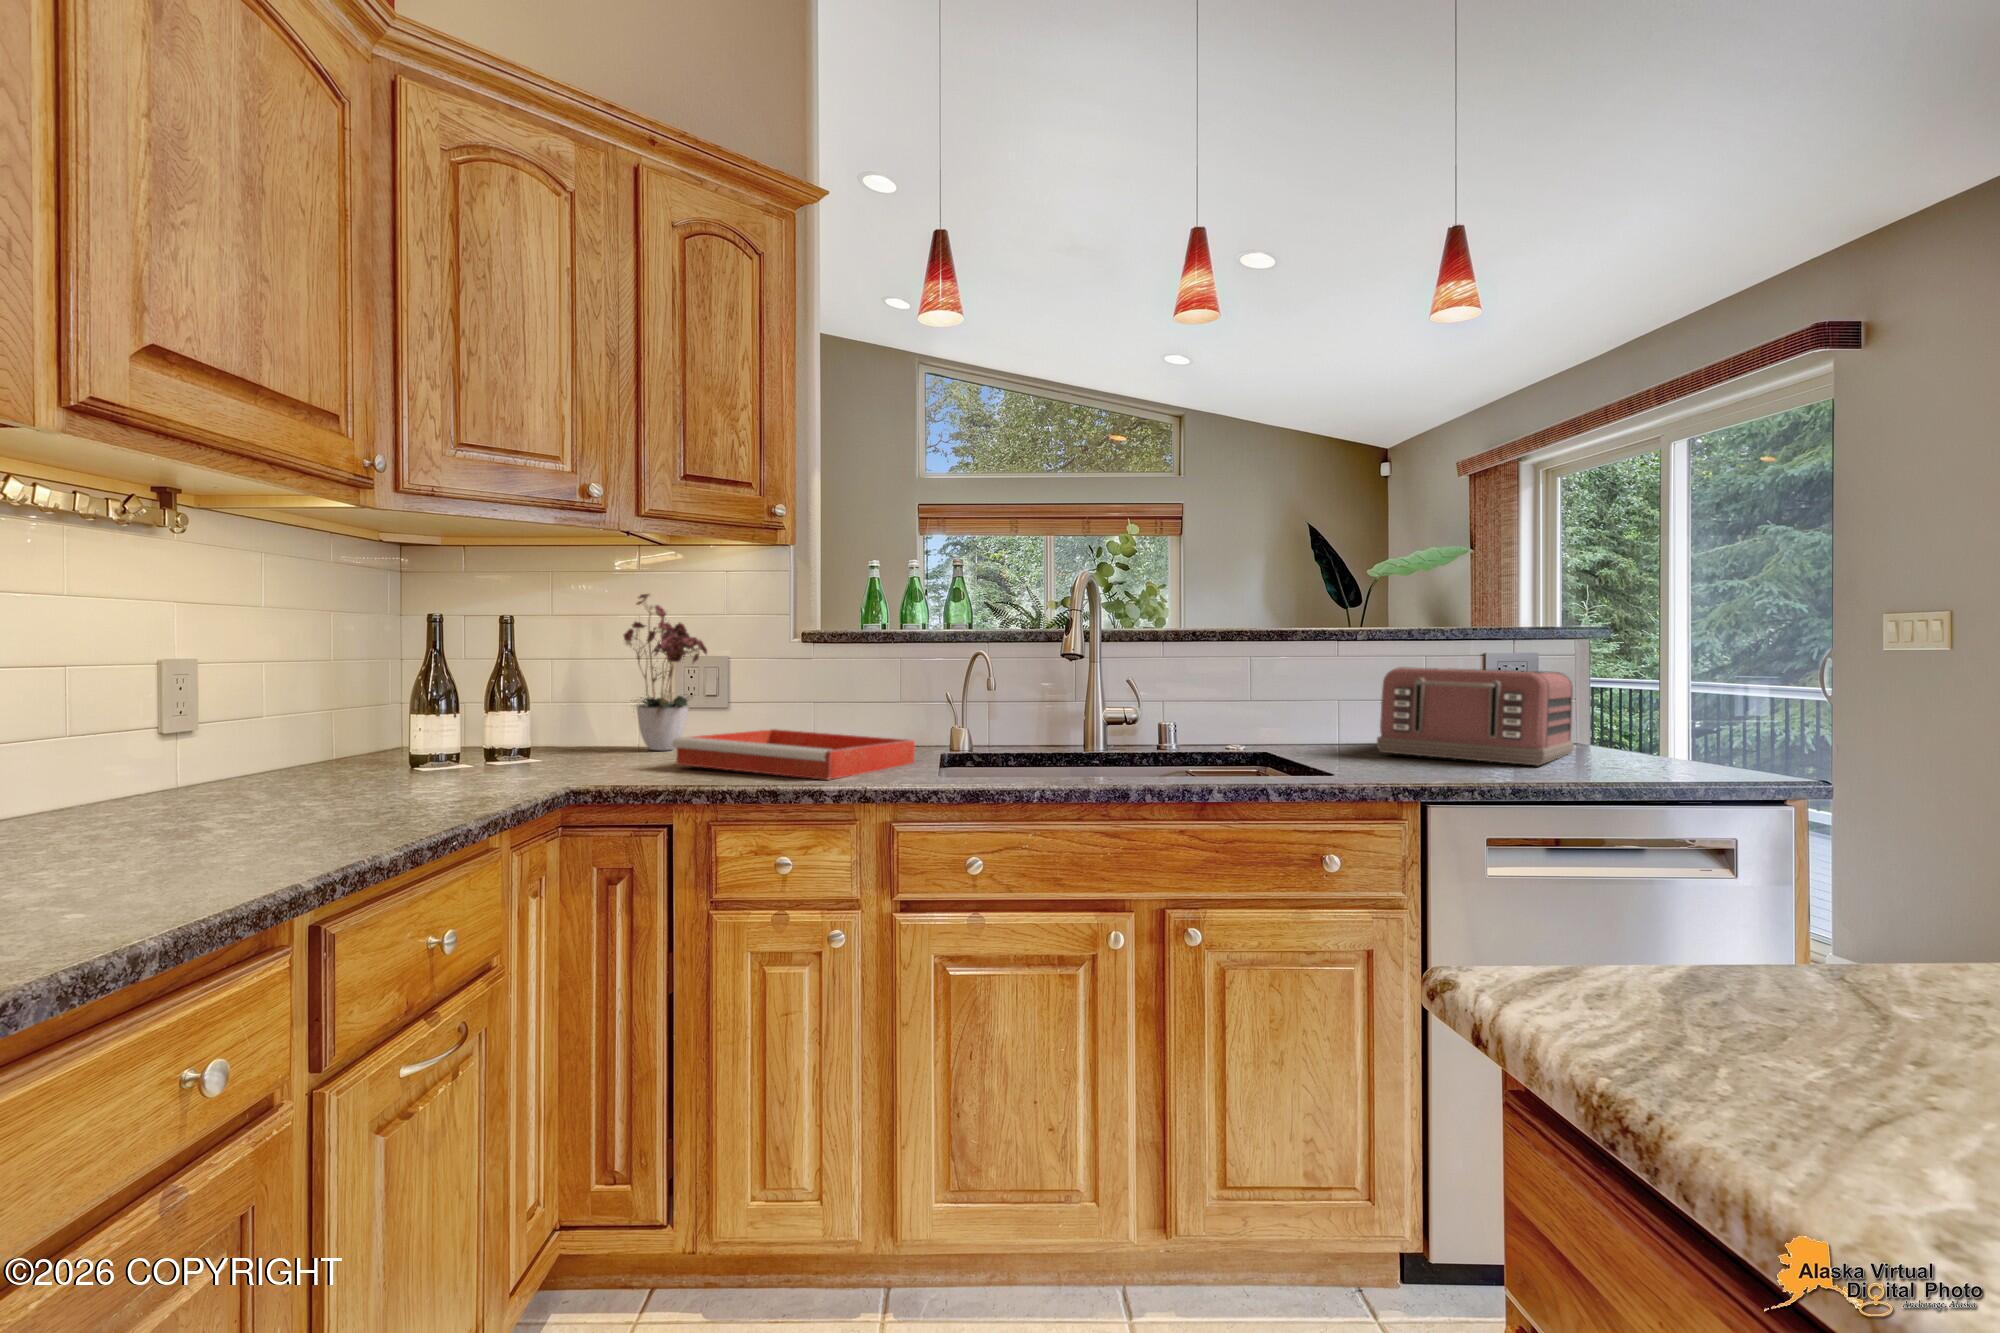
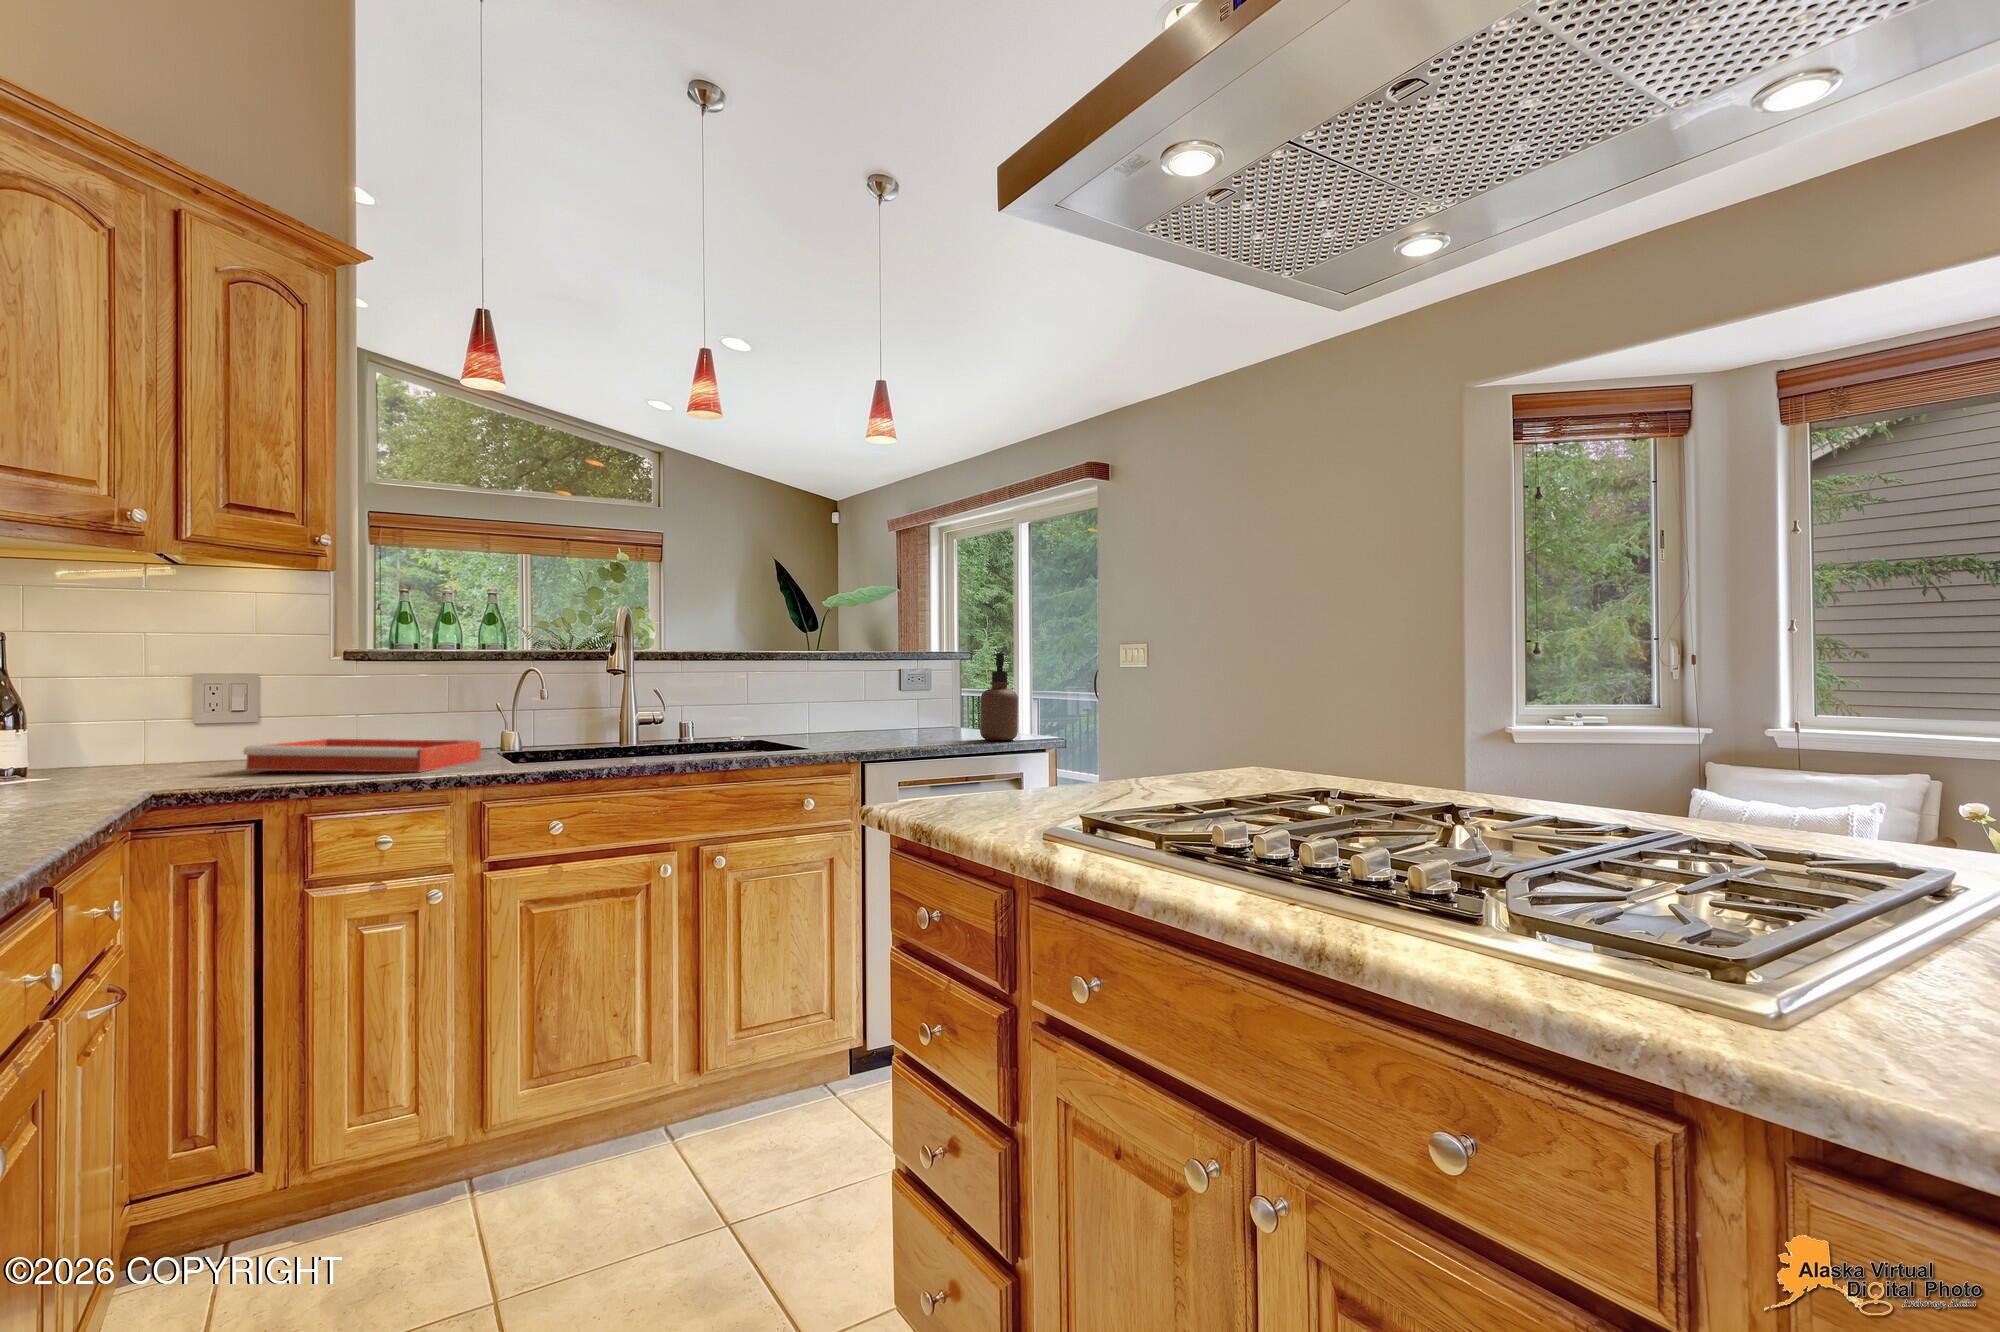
flower arrangement: present [623,594,707,750] -> none [136,608,261,764]
soap dispenser: none [1631,629,1708,777] -> present [980,654,1018,740]
toaster: present [1377,667,1574,765] -> none [835,678,954,739]

